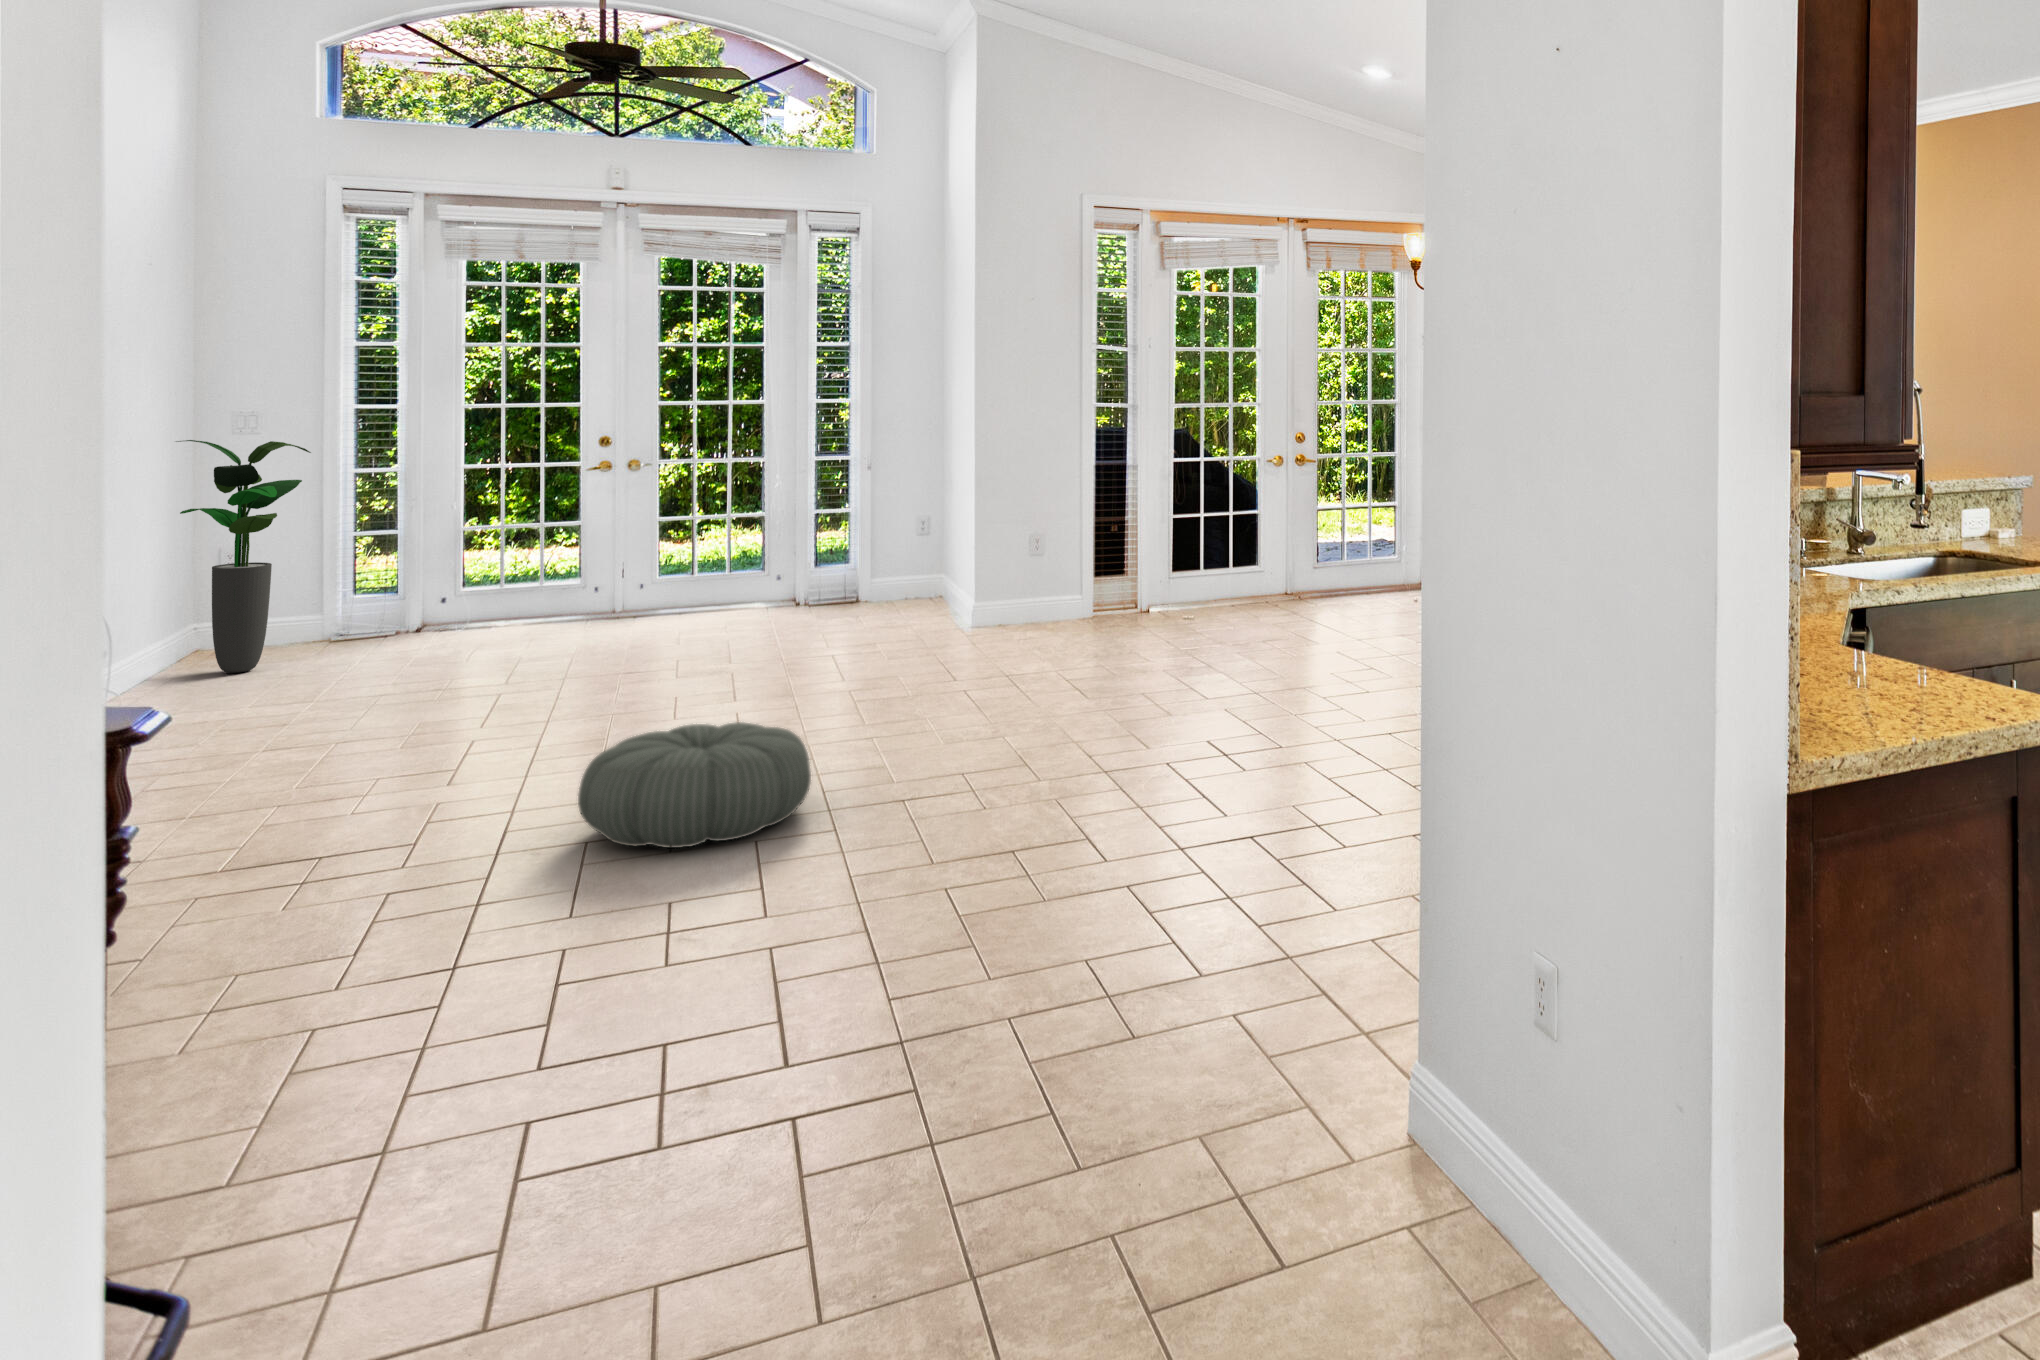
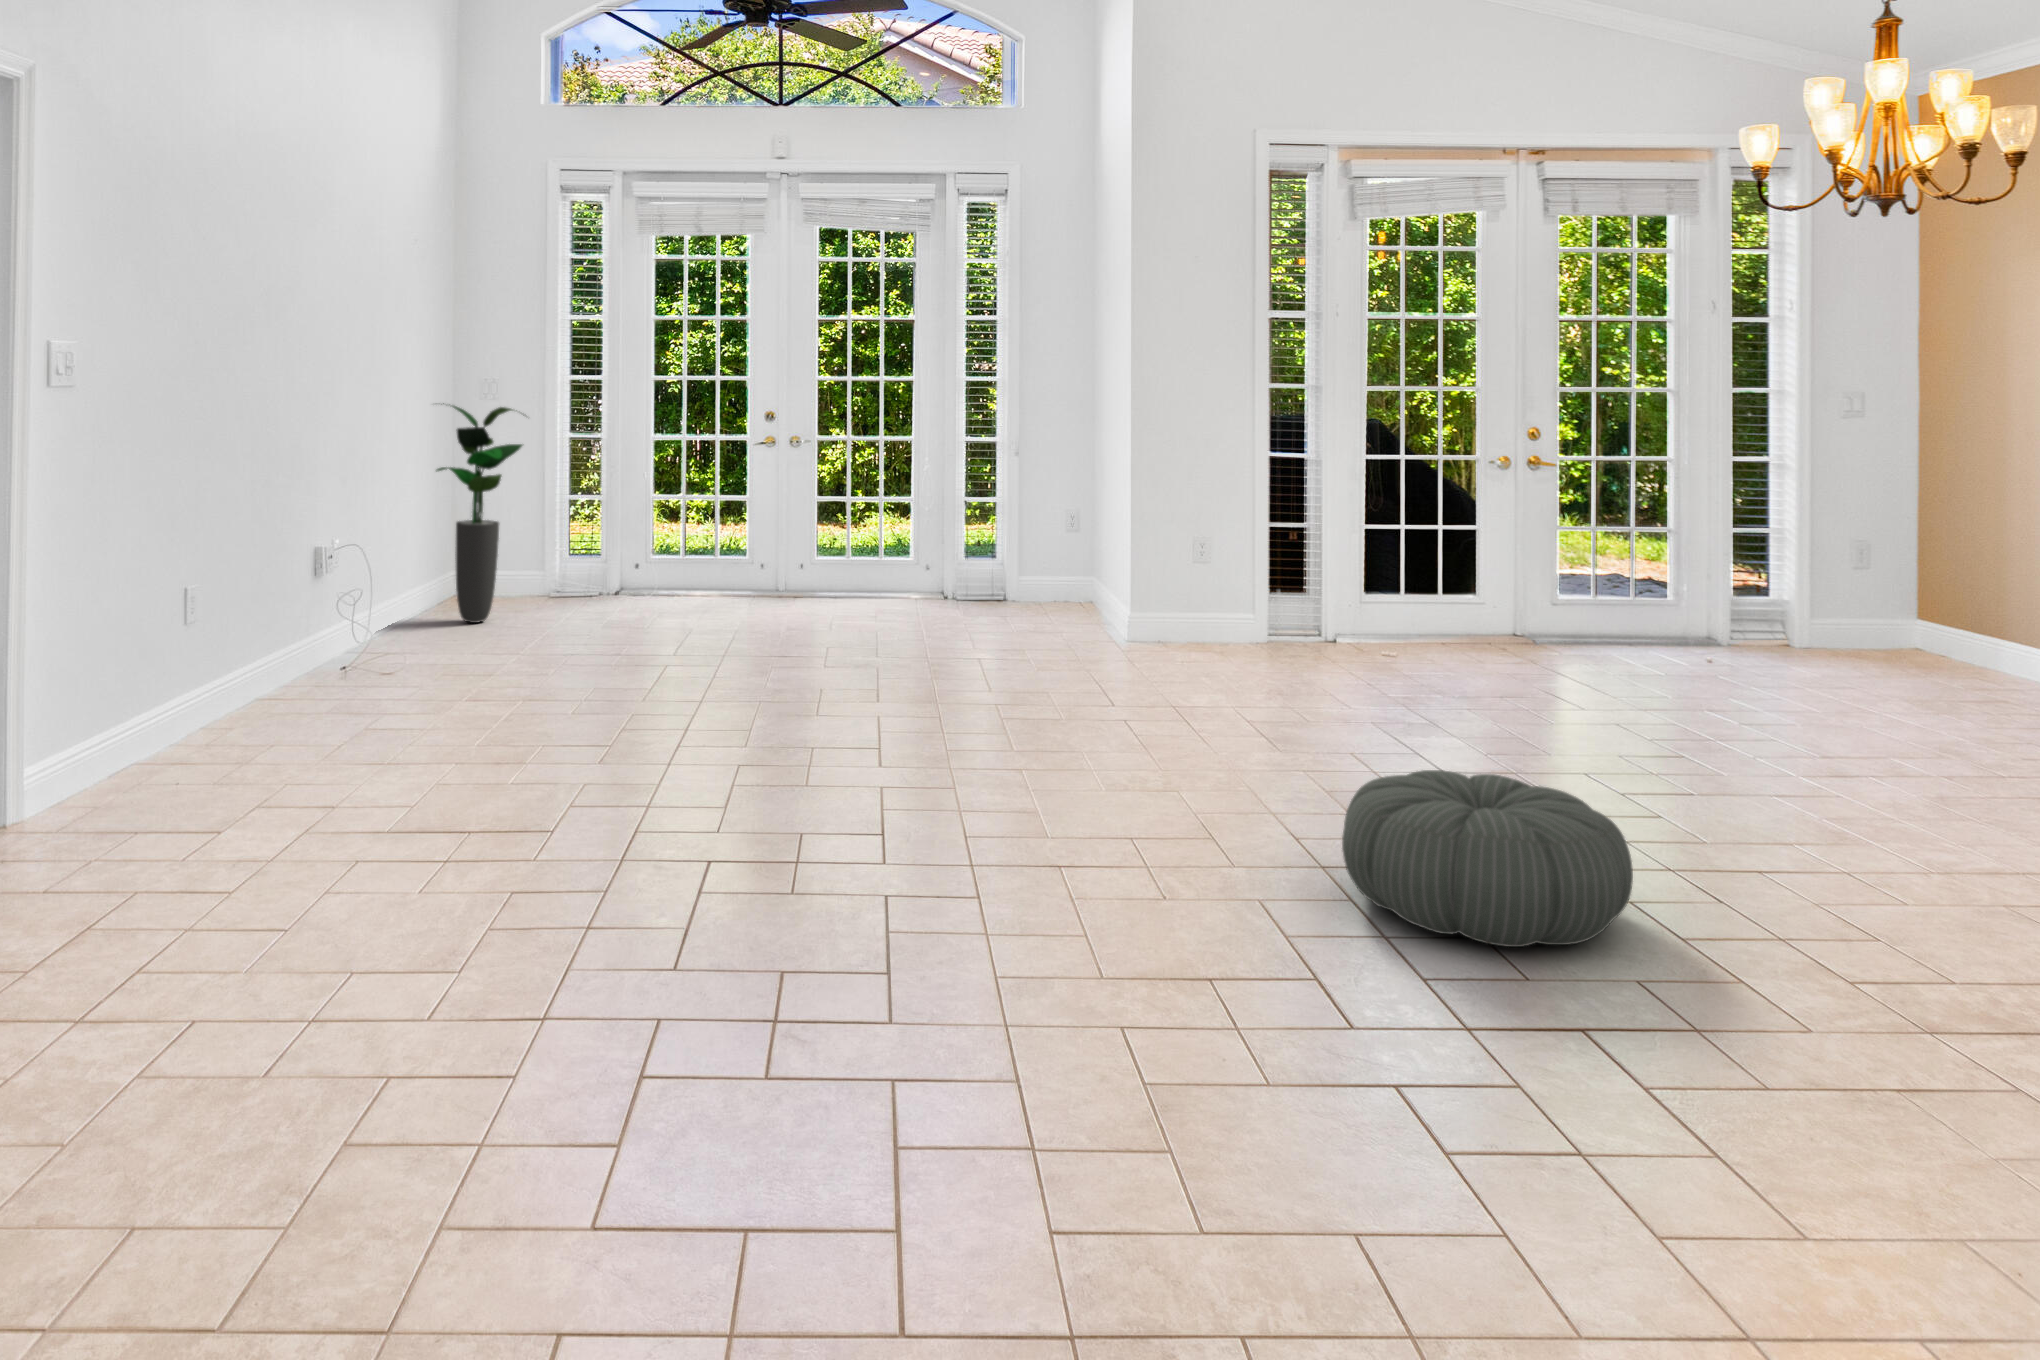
pouf: present [578,722,811,848] -> present [1342,770,1633,947]

